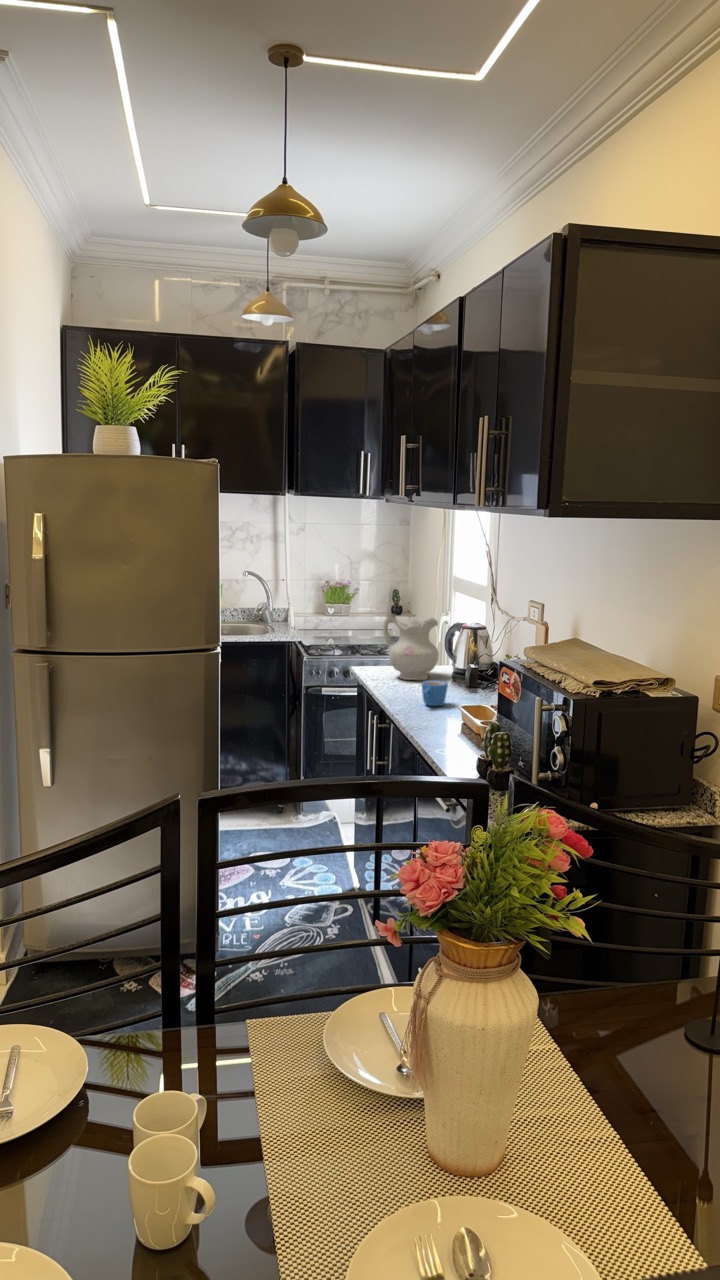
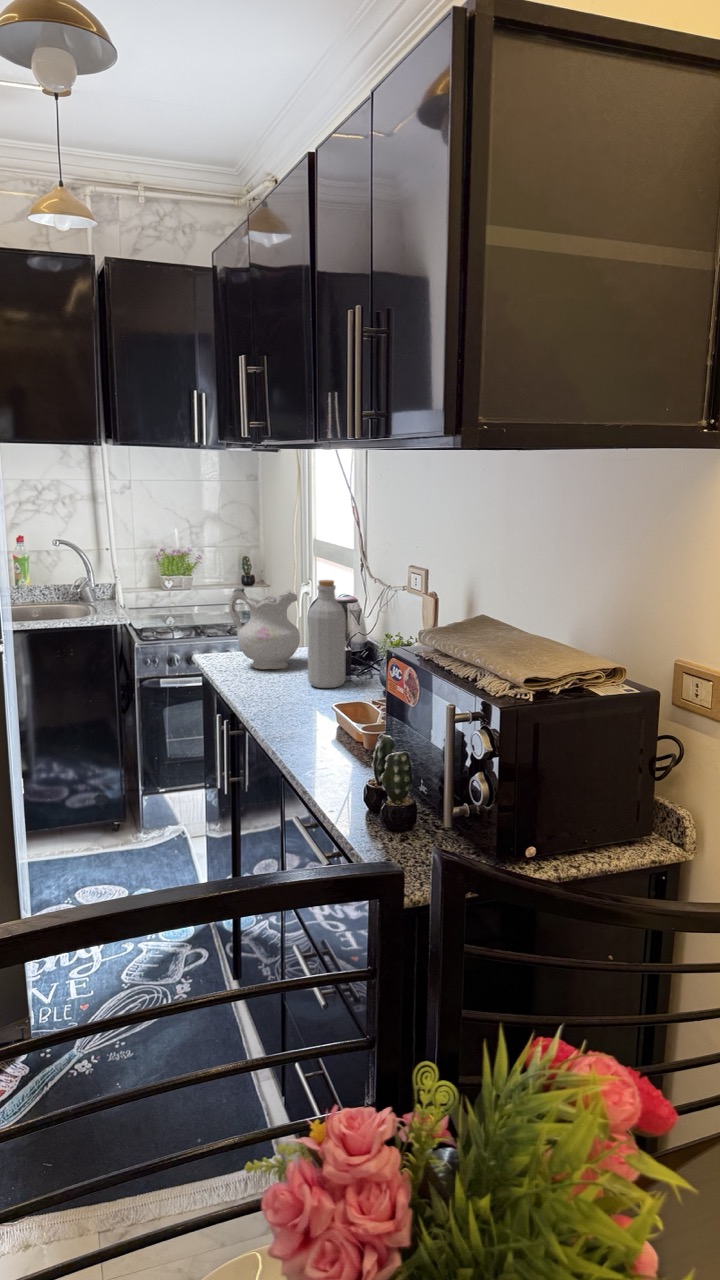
bottle: none [443,609,476,696] -> present [307,580,346,688]
mug: present [422,680,448,706] -> none [281,671,314,705]

